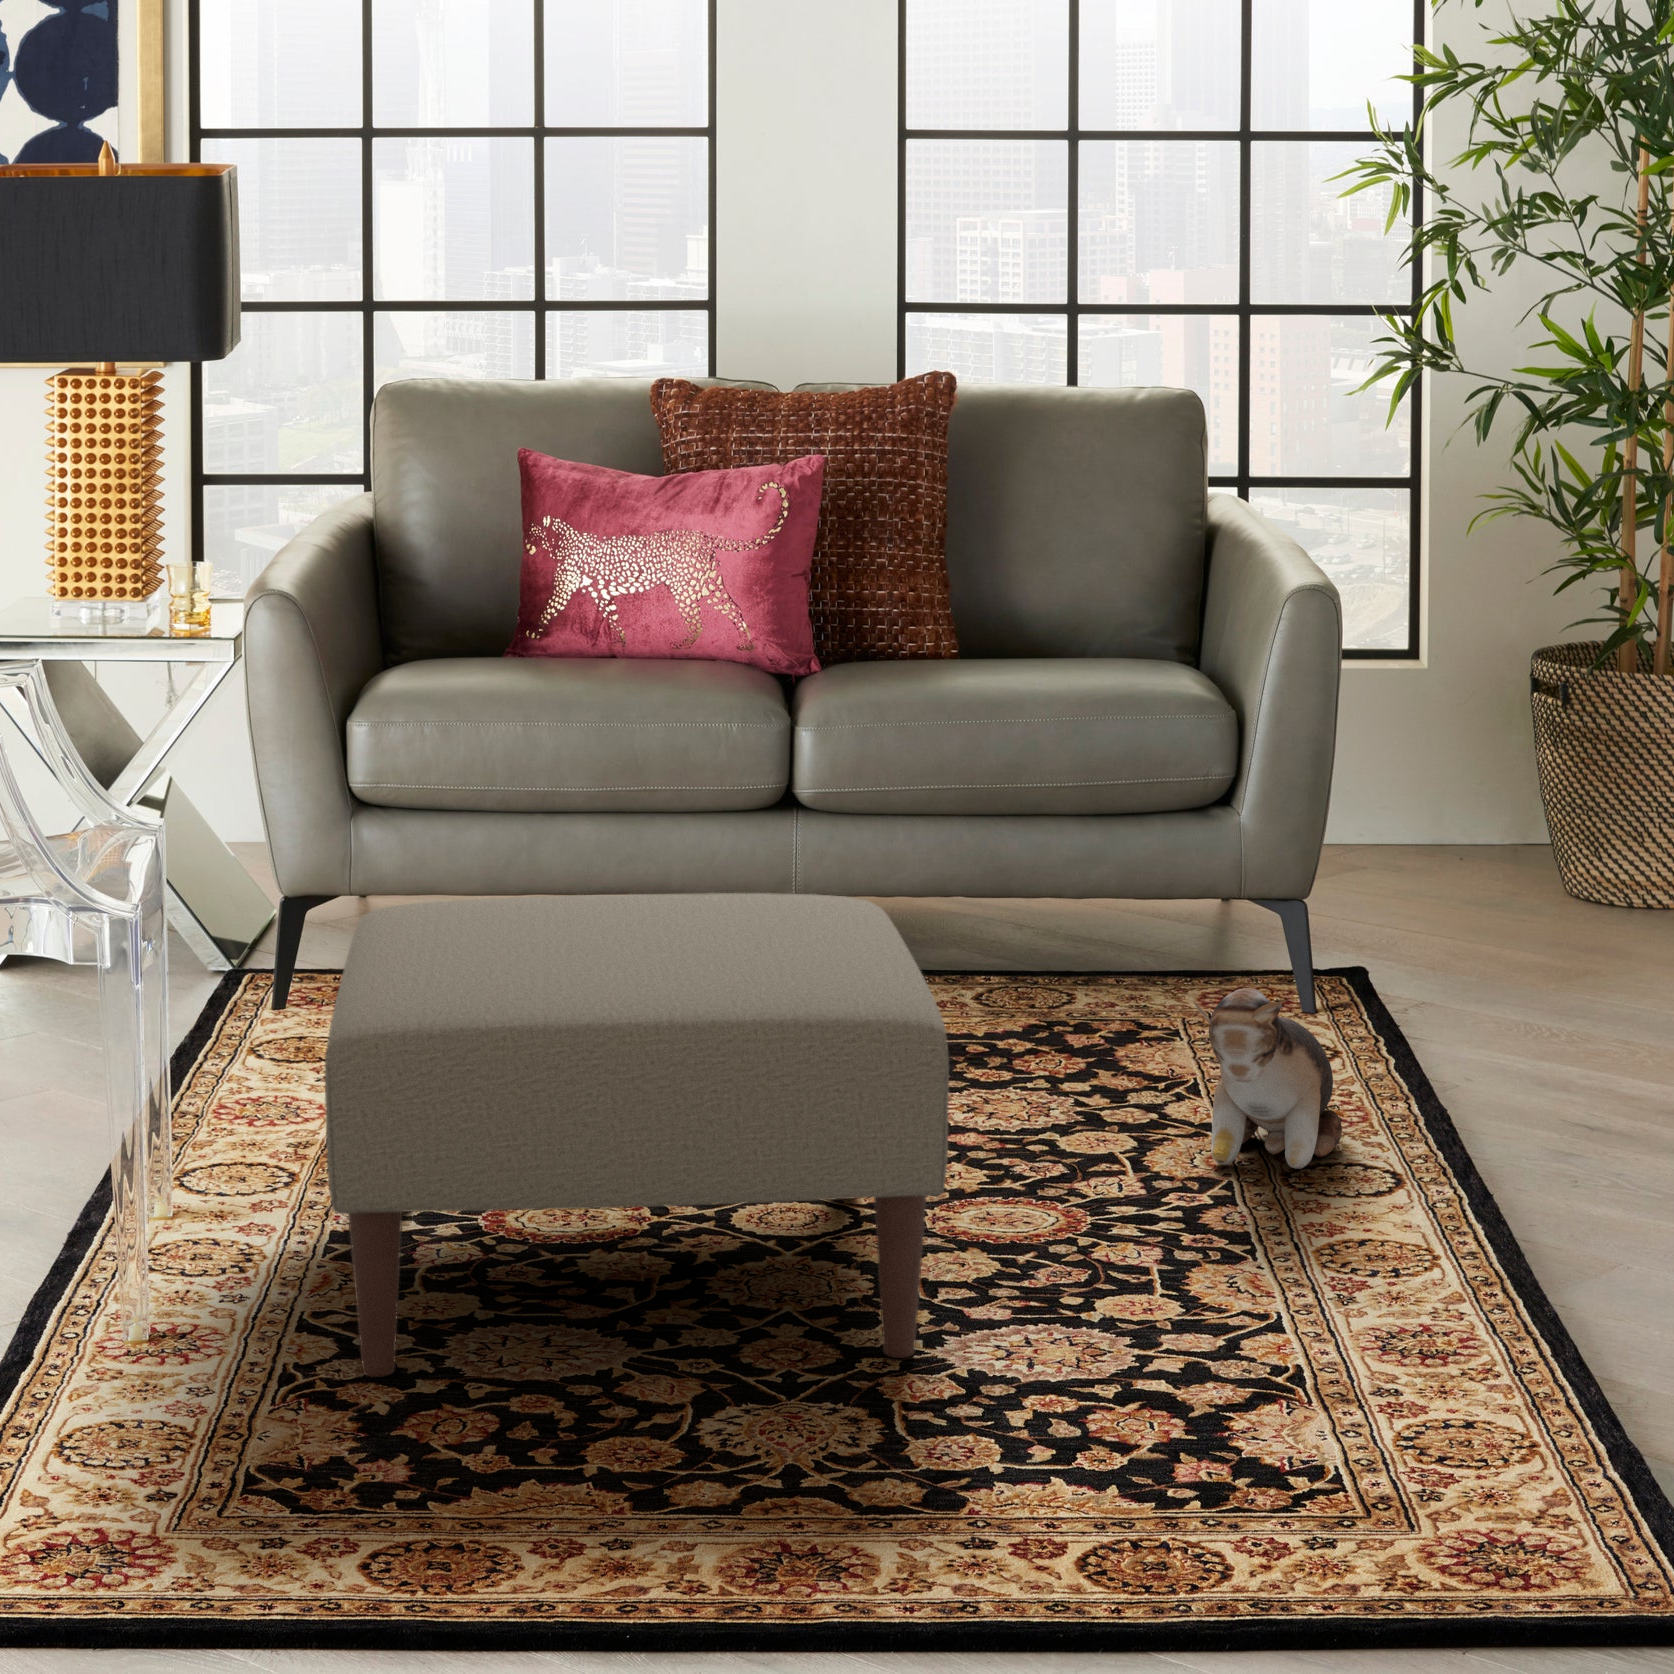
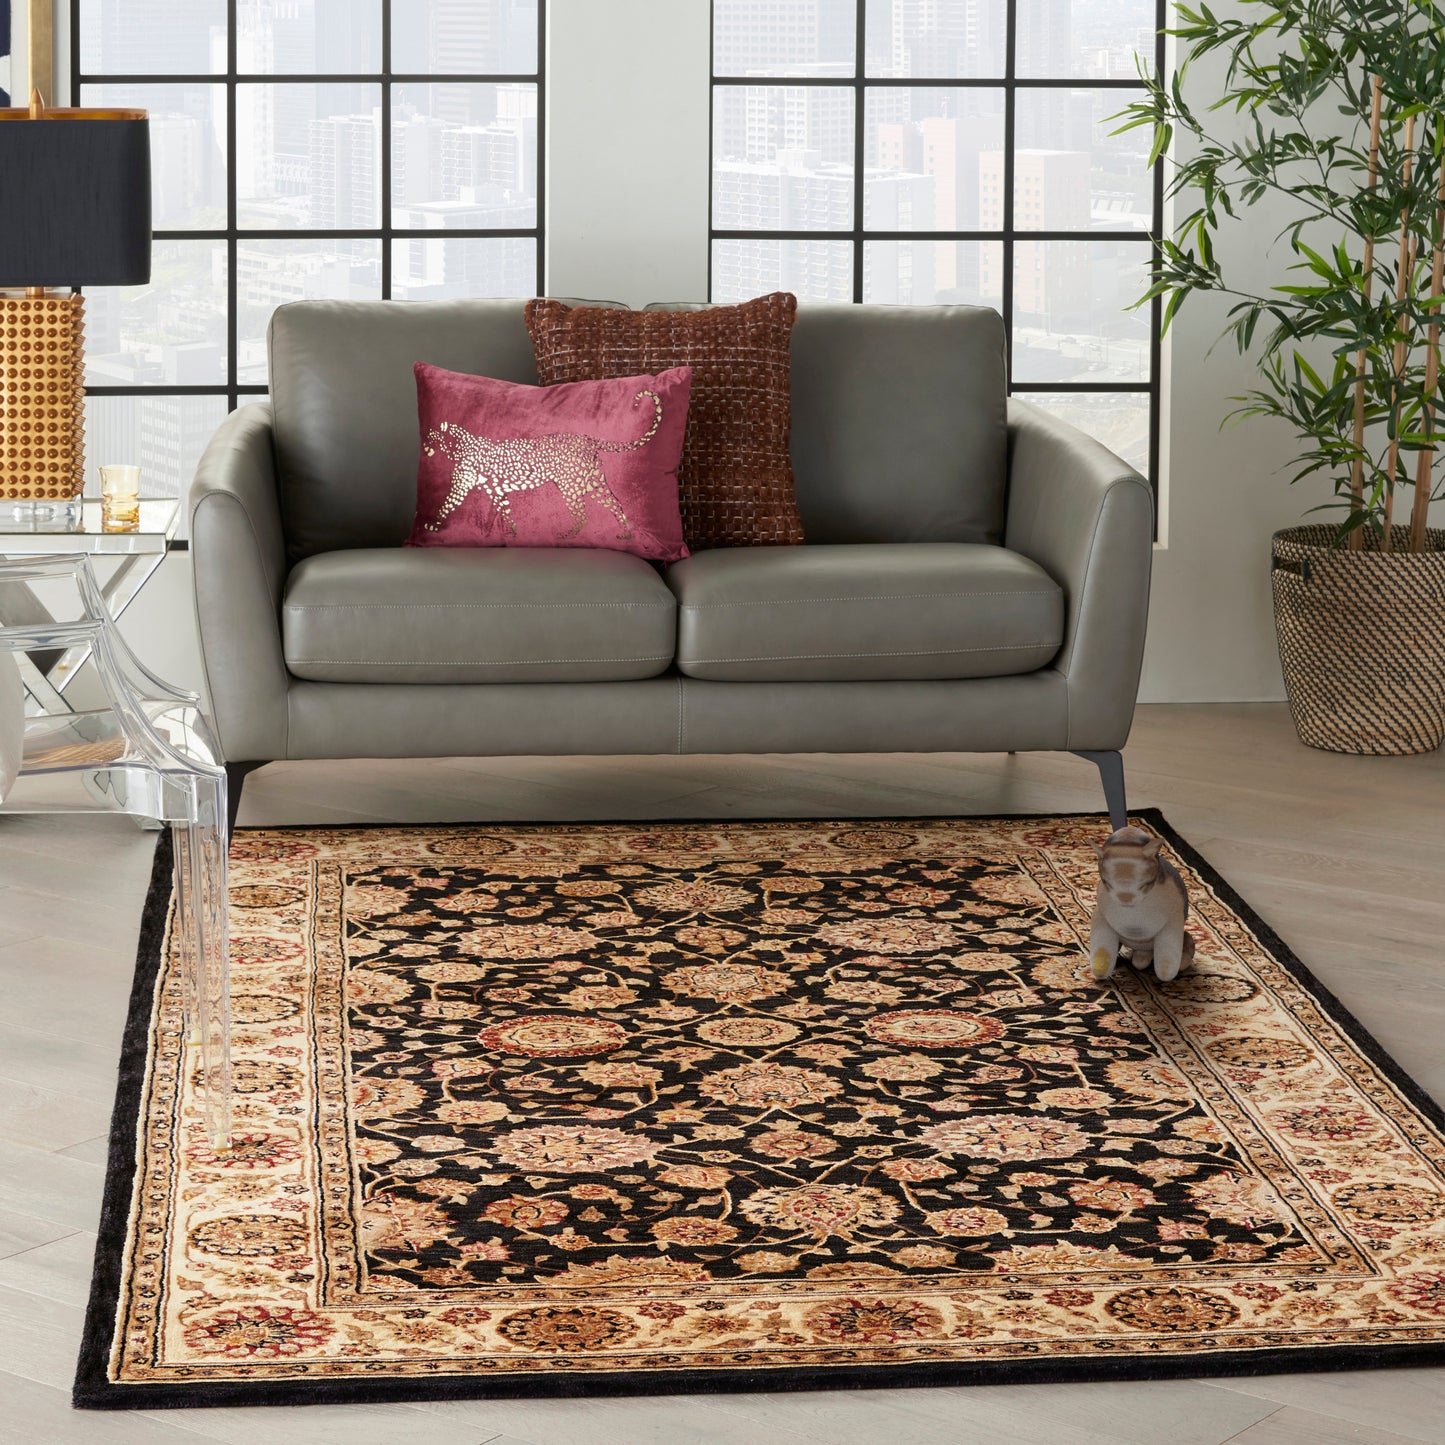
ottoman: present [325,893,949,1377] -> none [366,747,945,1173]

